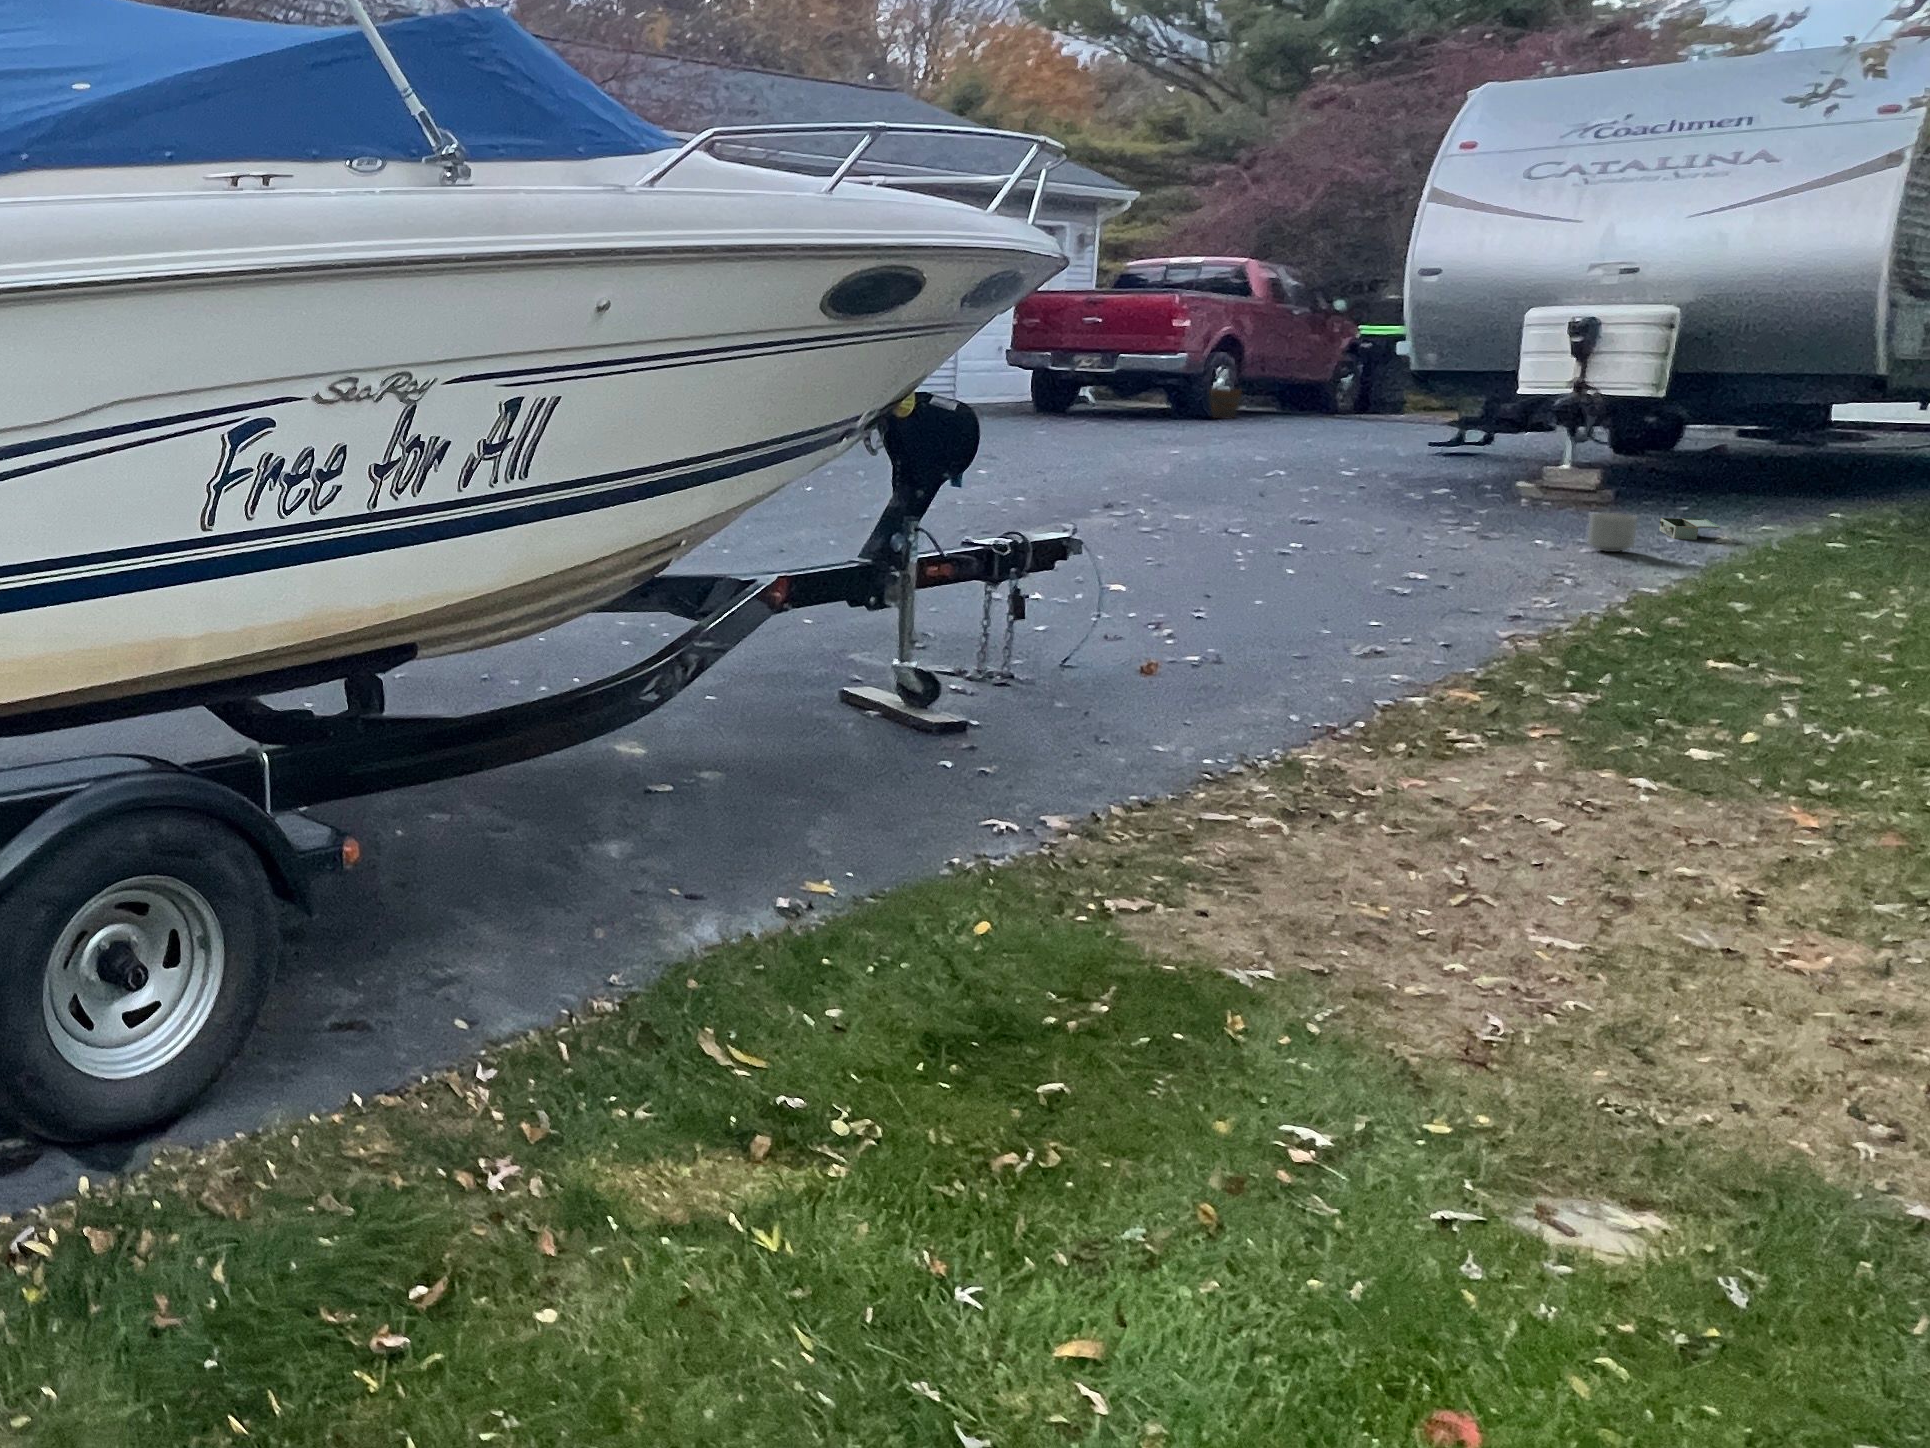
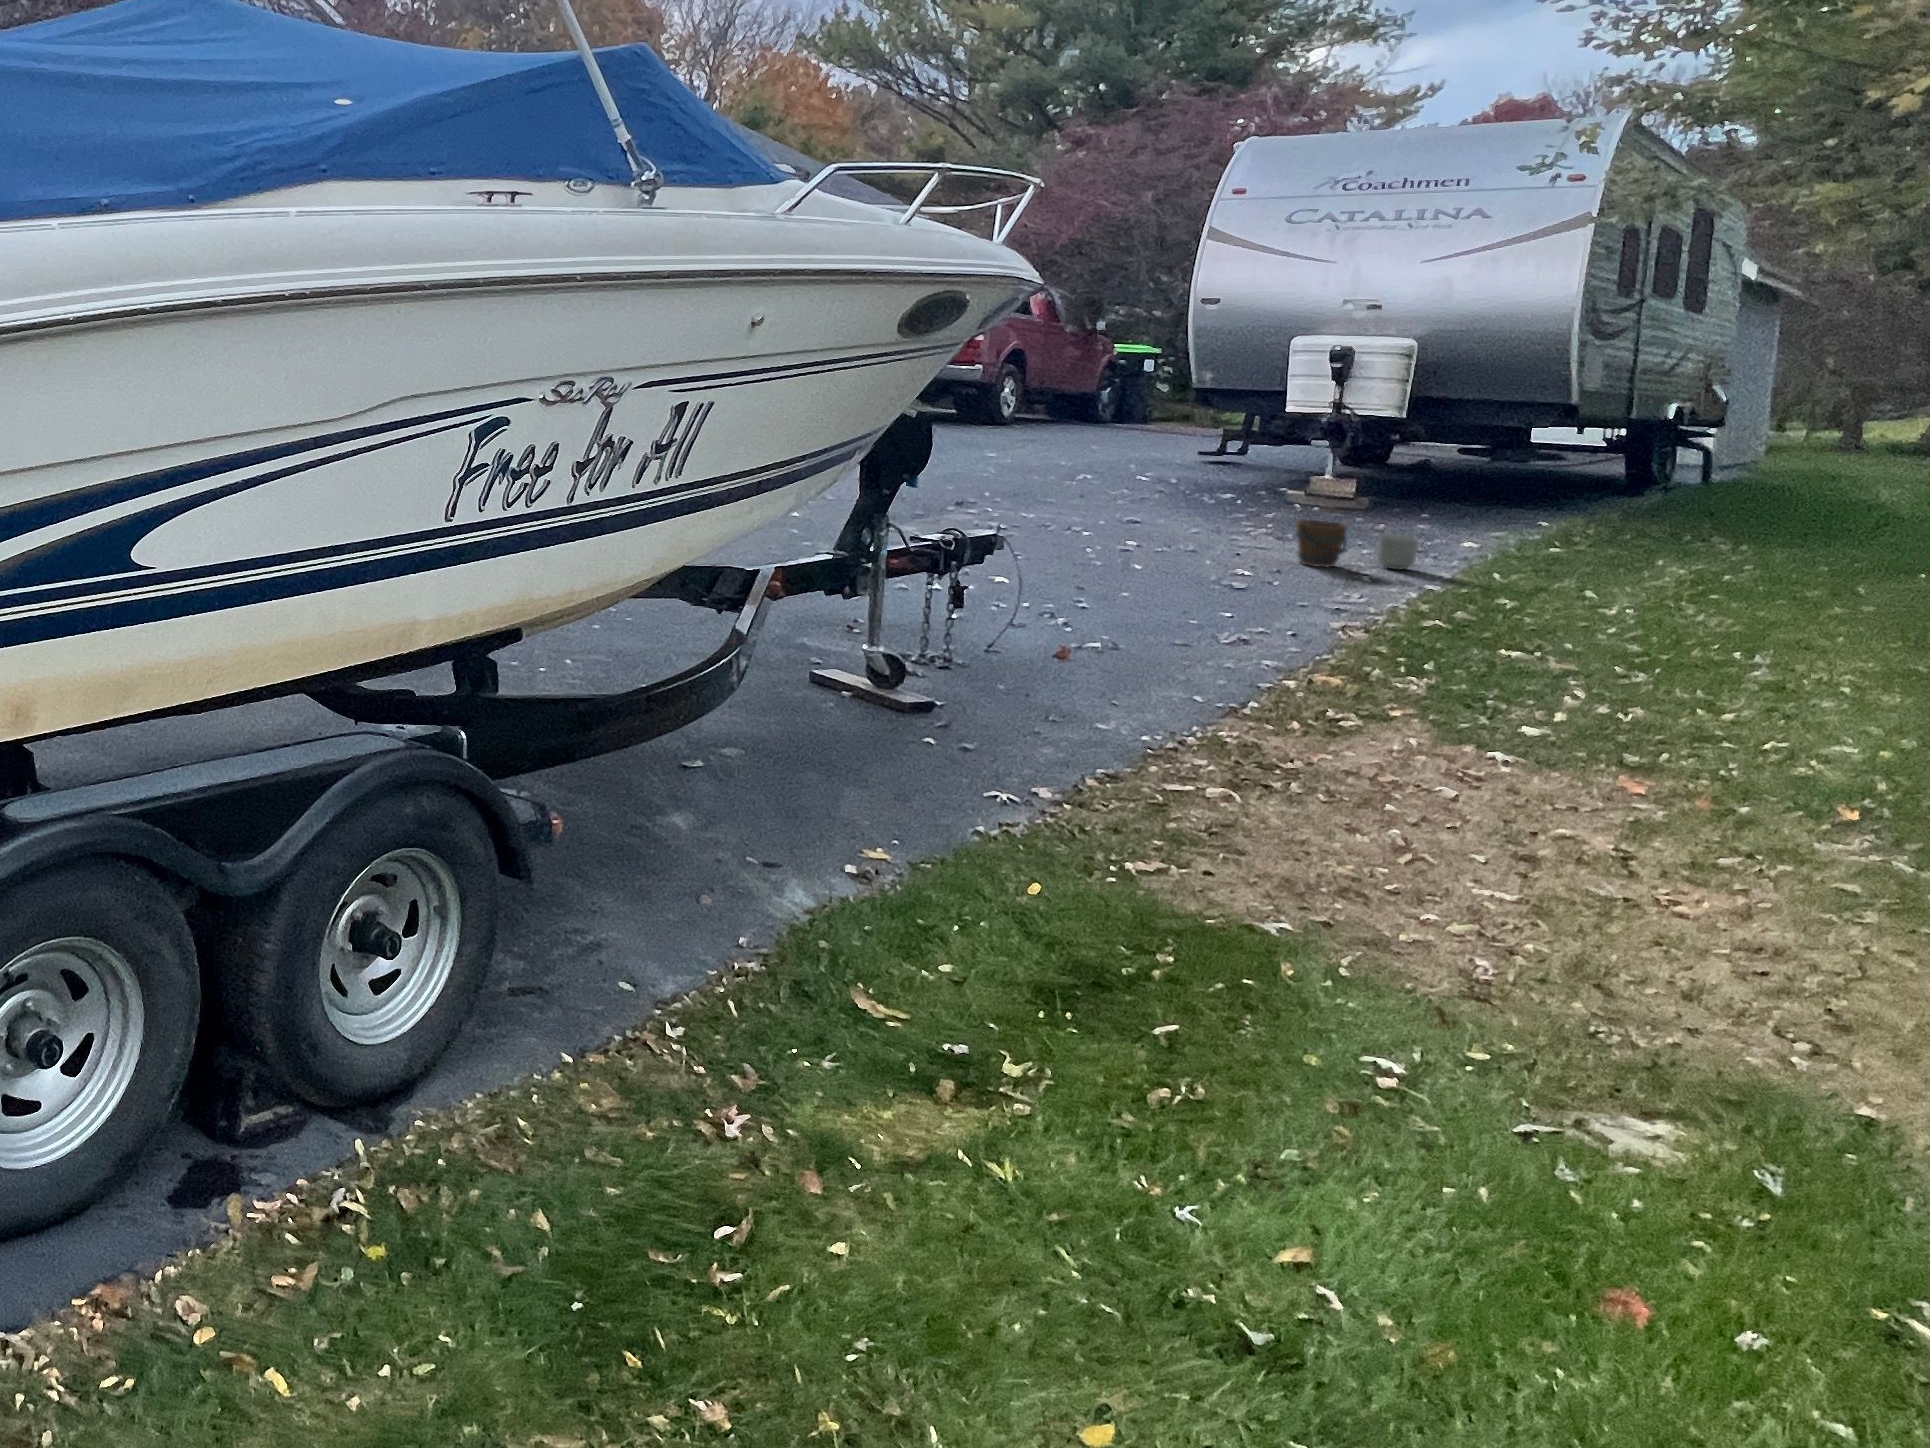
bucket: present [1209,389,1242,418] -> present [1295,519,1347,567]
toolbox: present [1659,518,1720,540] -> none [1427,540,1479,560]

